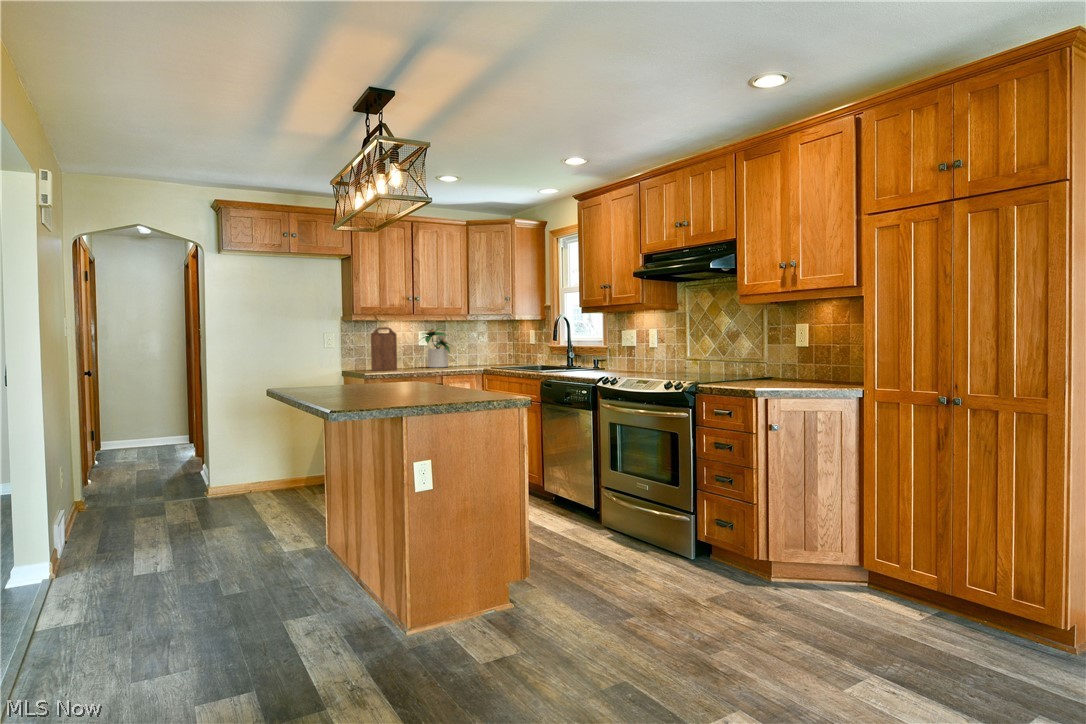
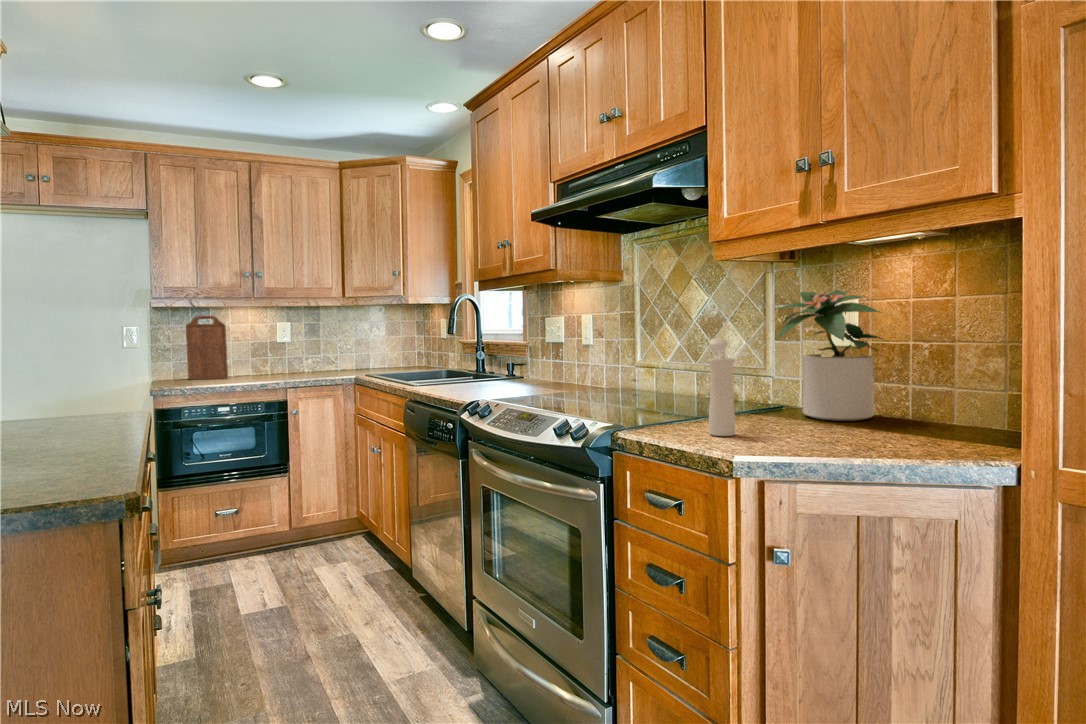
potted plant: present [419,328,451,368] -> present [777,290,883,421]
pepper mill: none [739,342,753,385] -> present [709,339,735,436]

